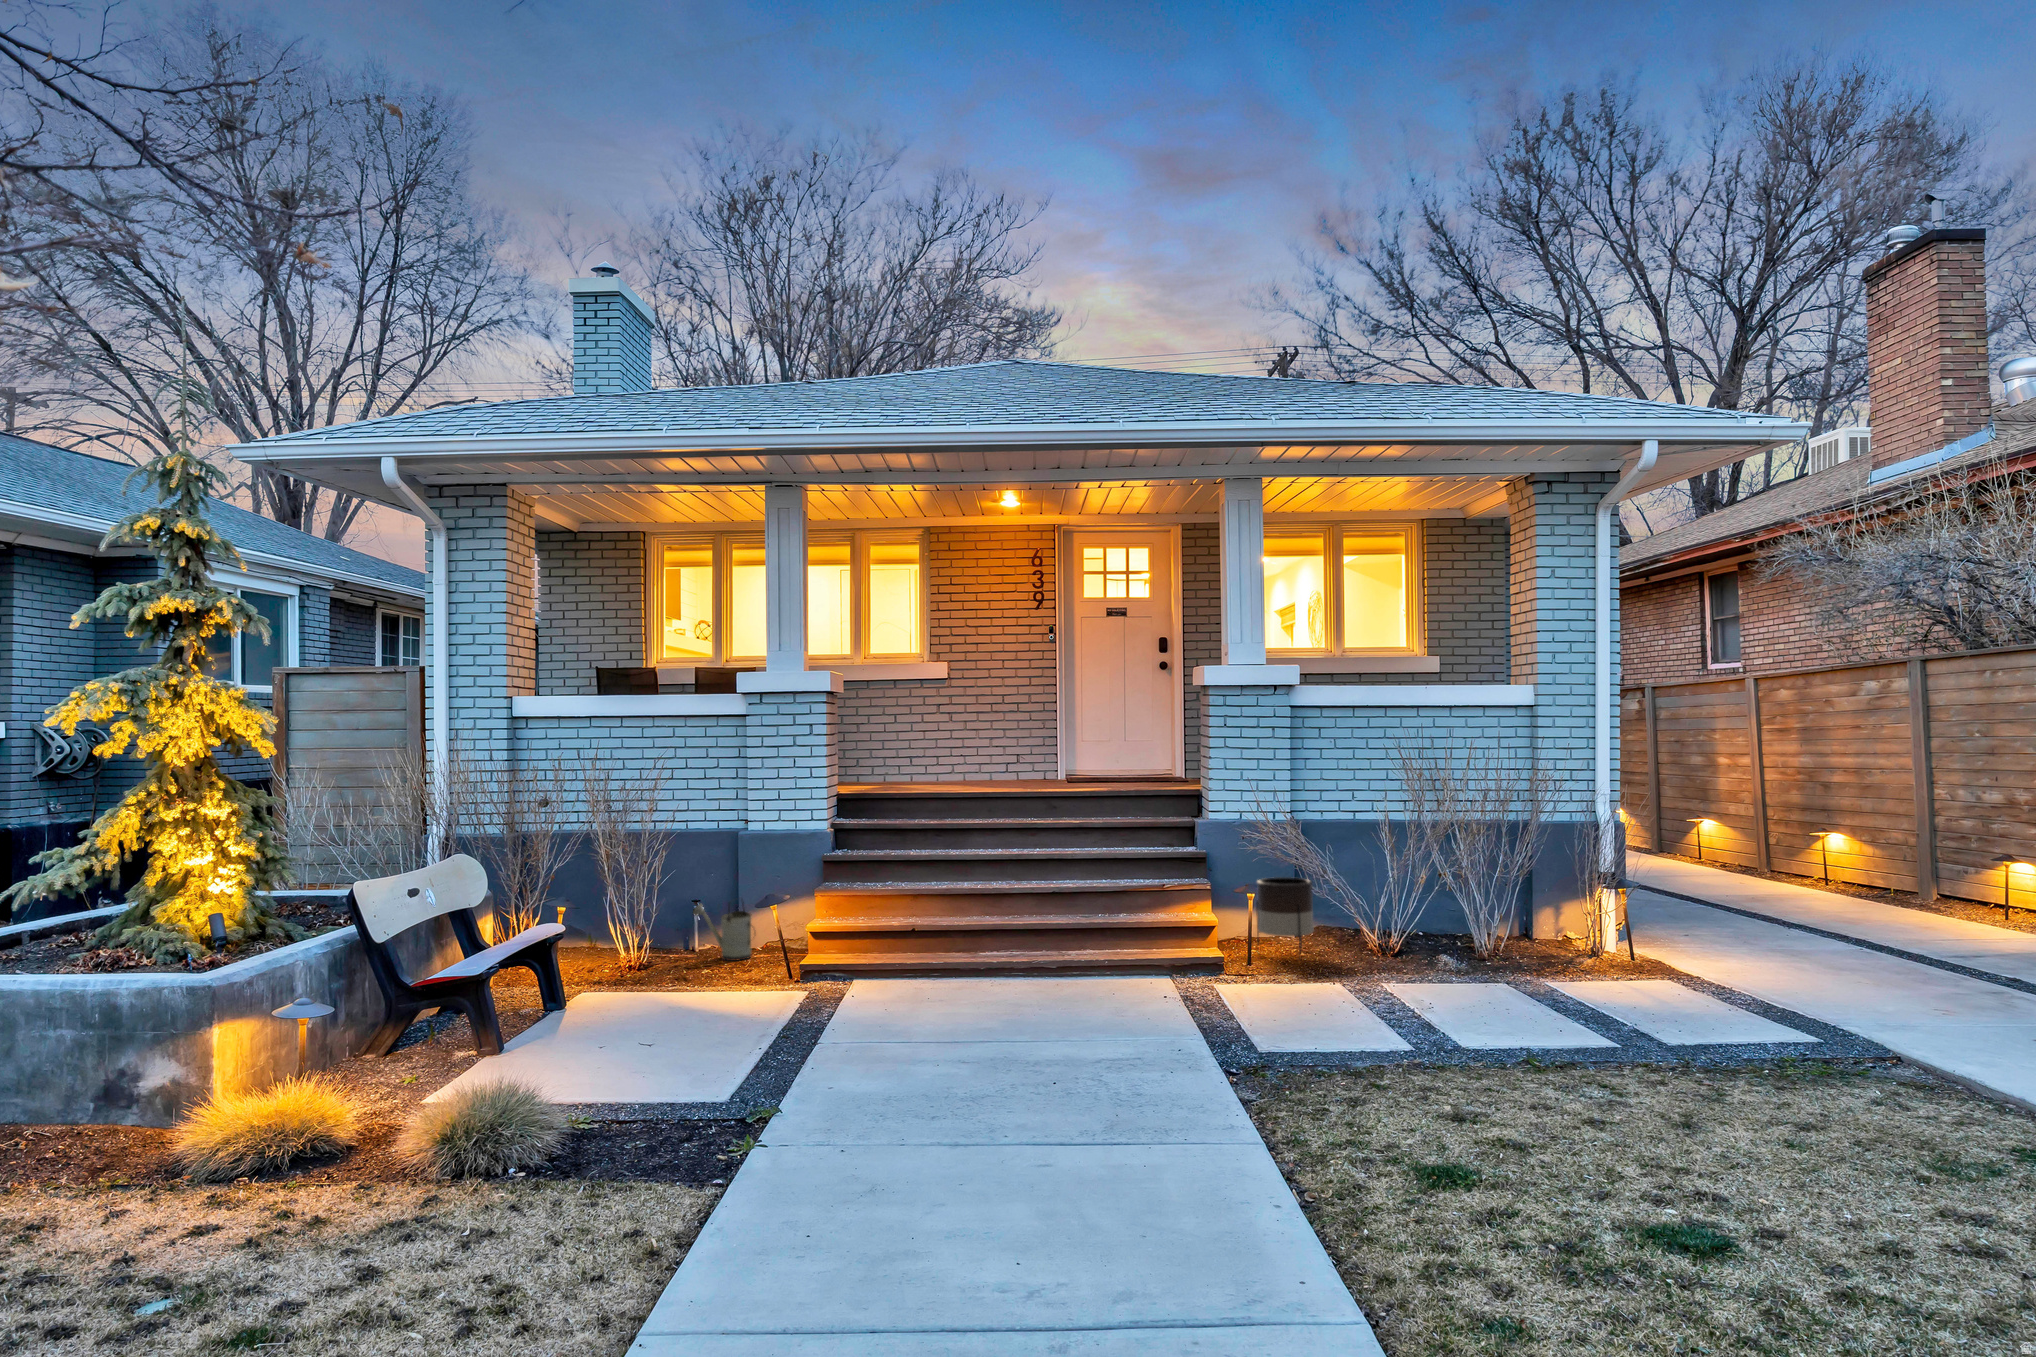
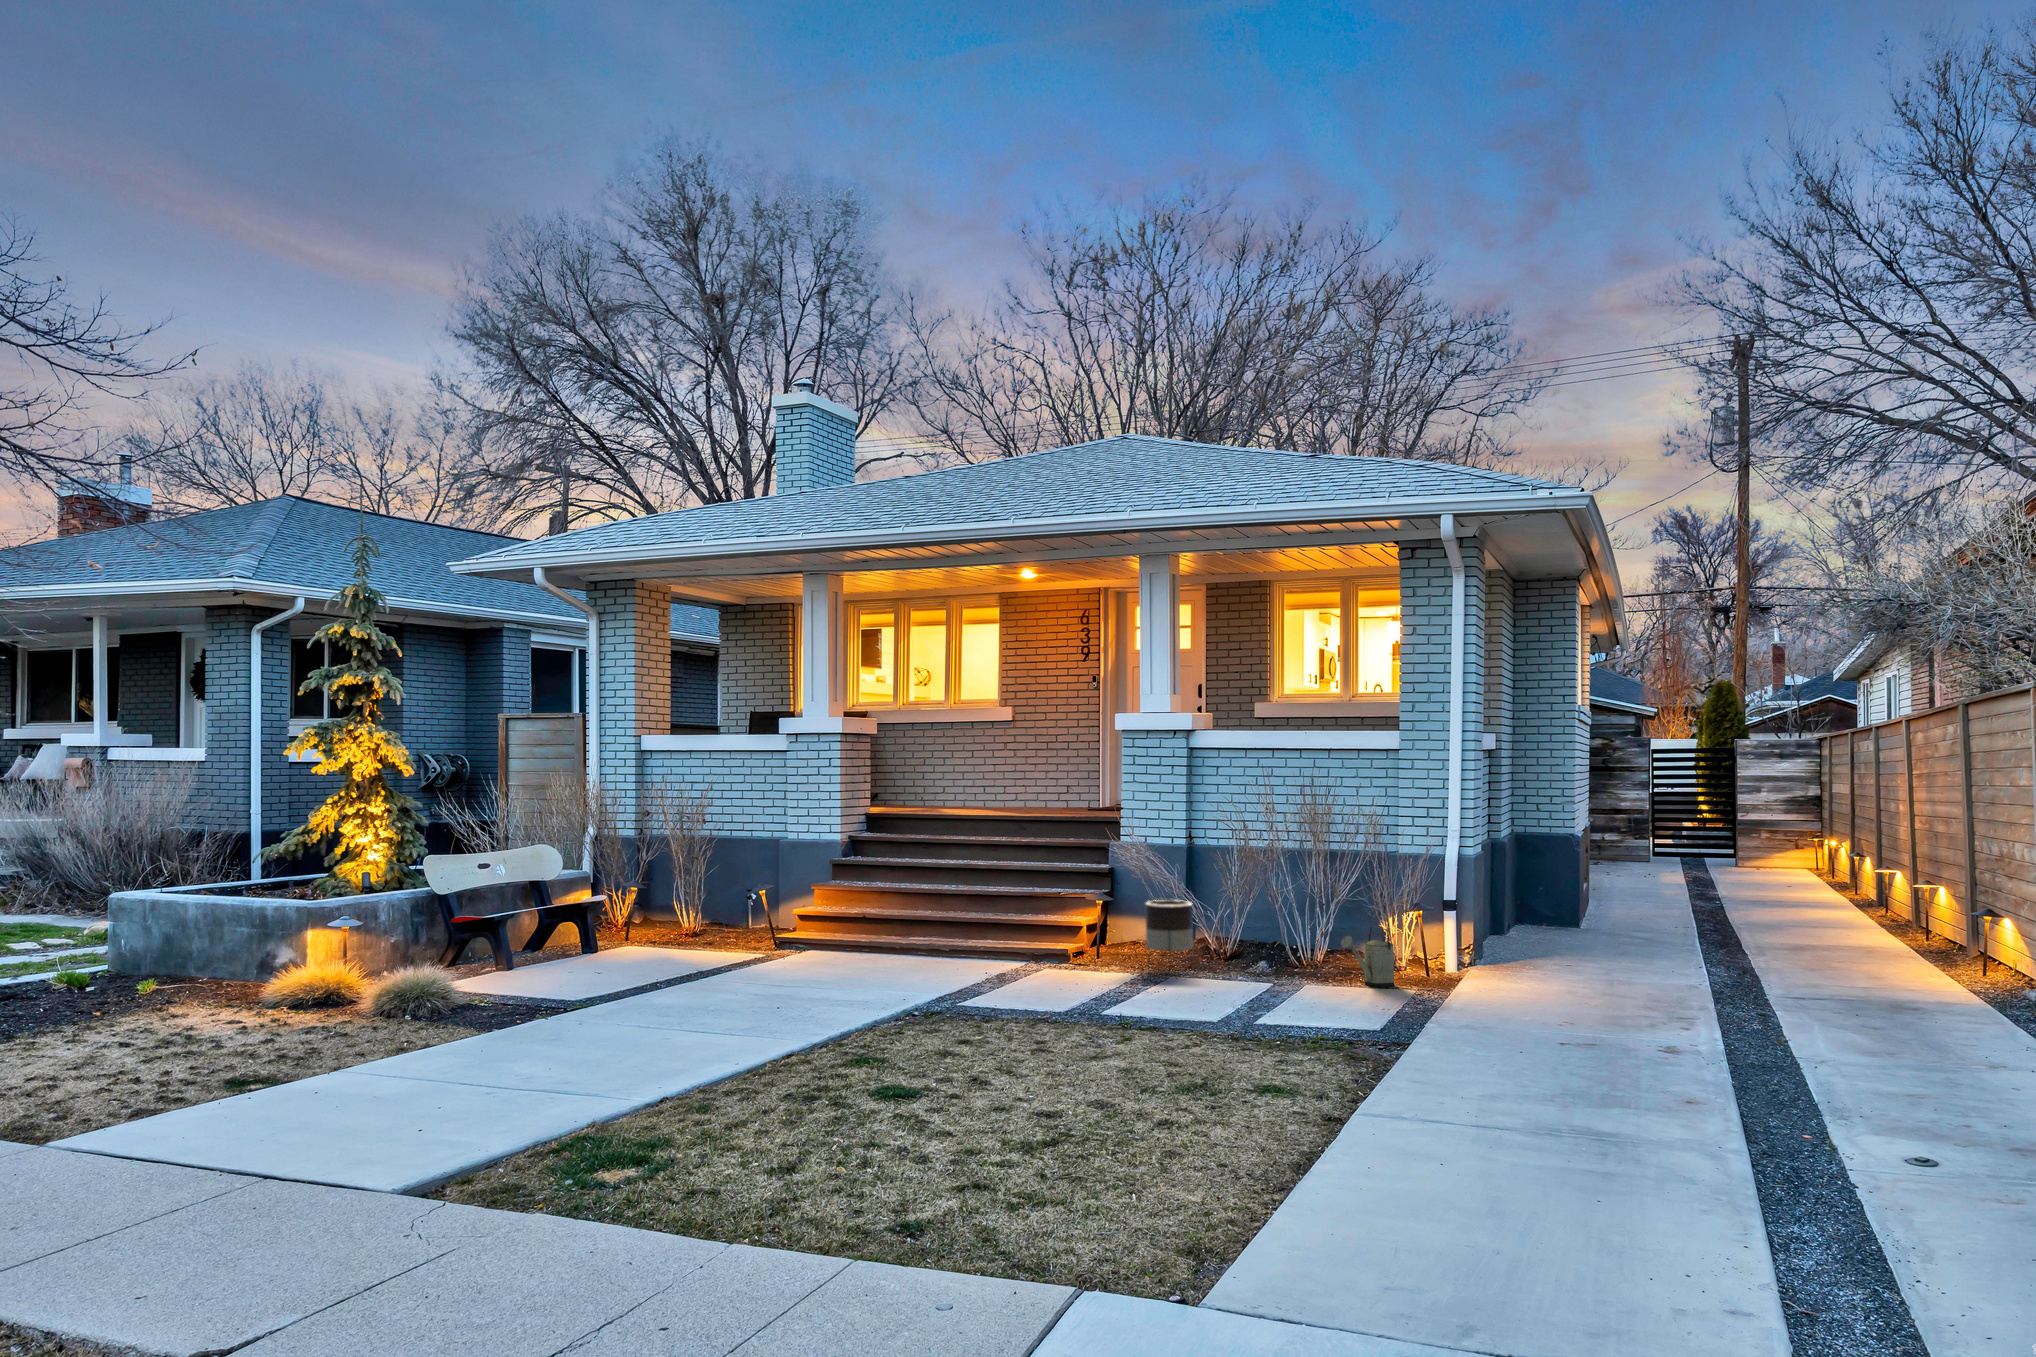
watering can: present [693,902,752,961] -> present [1341,927,1396,987]

